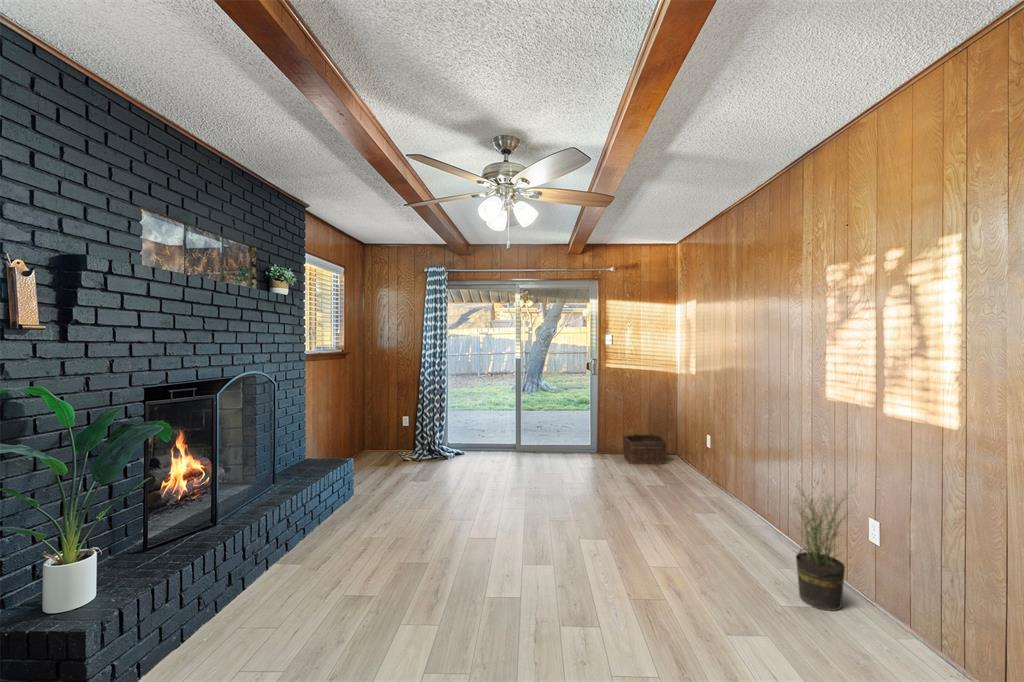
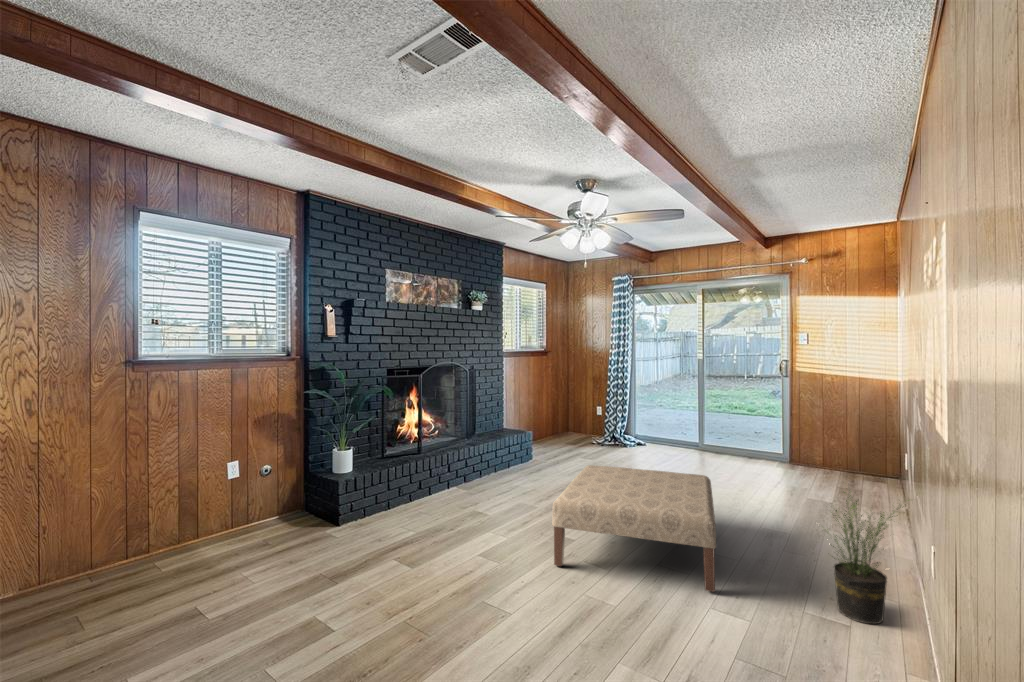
basket: present [623,434,667,464] -> none [813,443,865,481]
ottoman: none [493,487,720,655] -> present [552,465,716,592]

